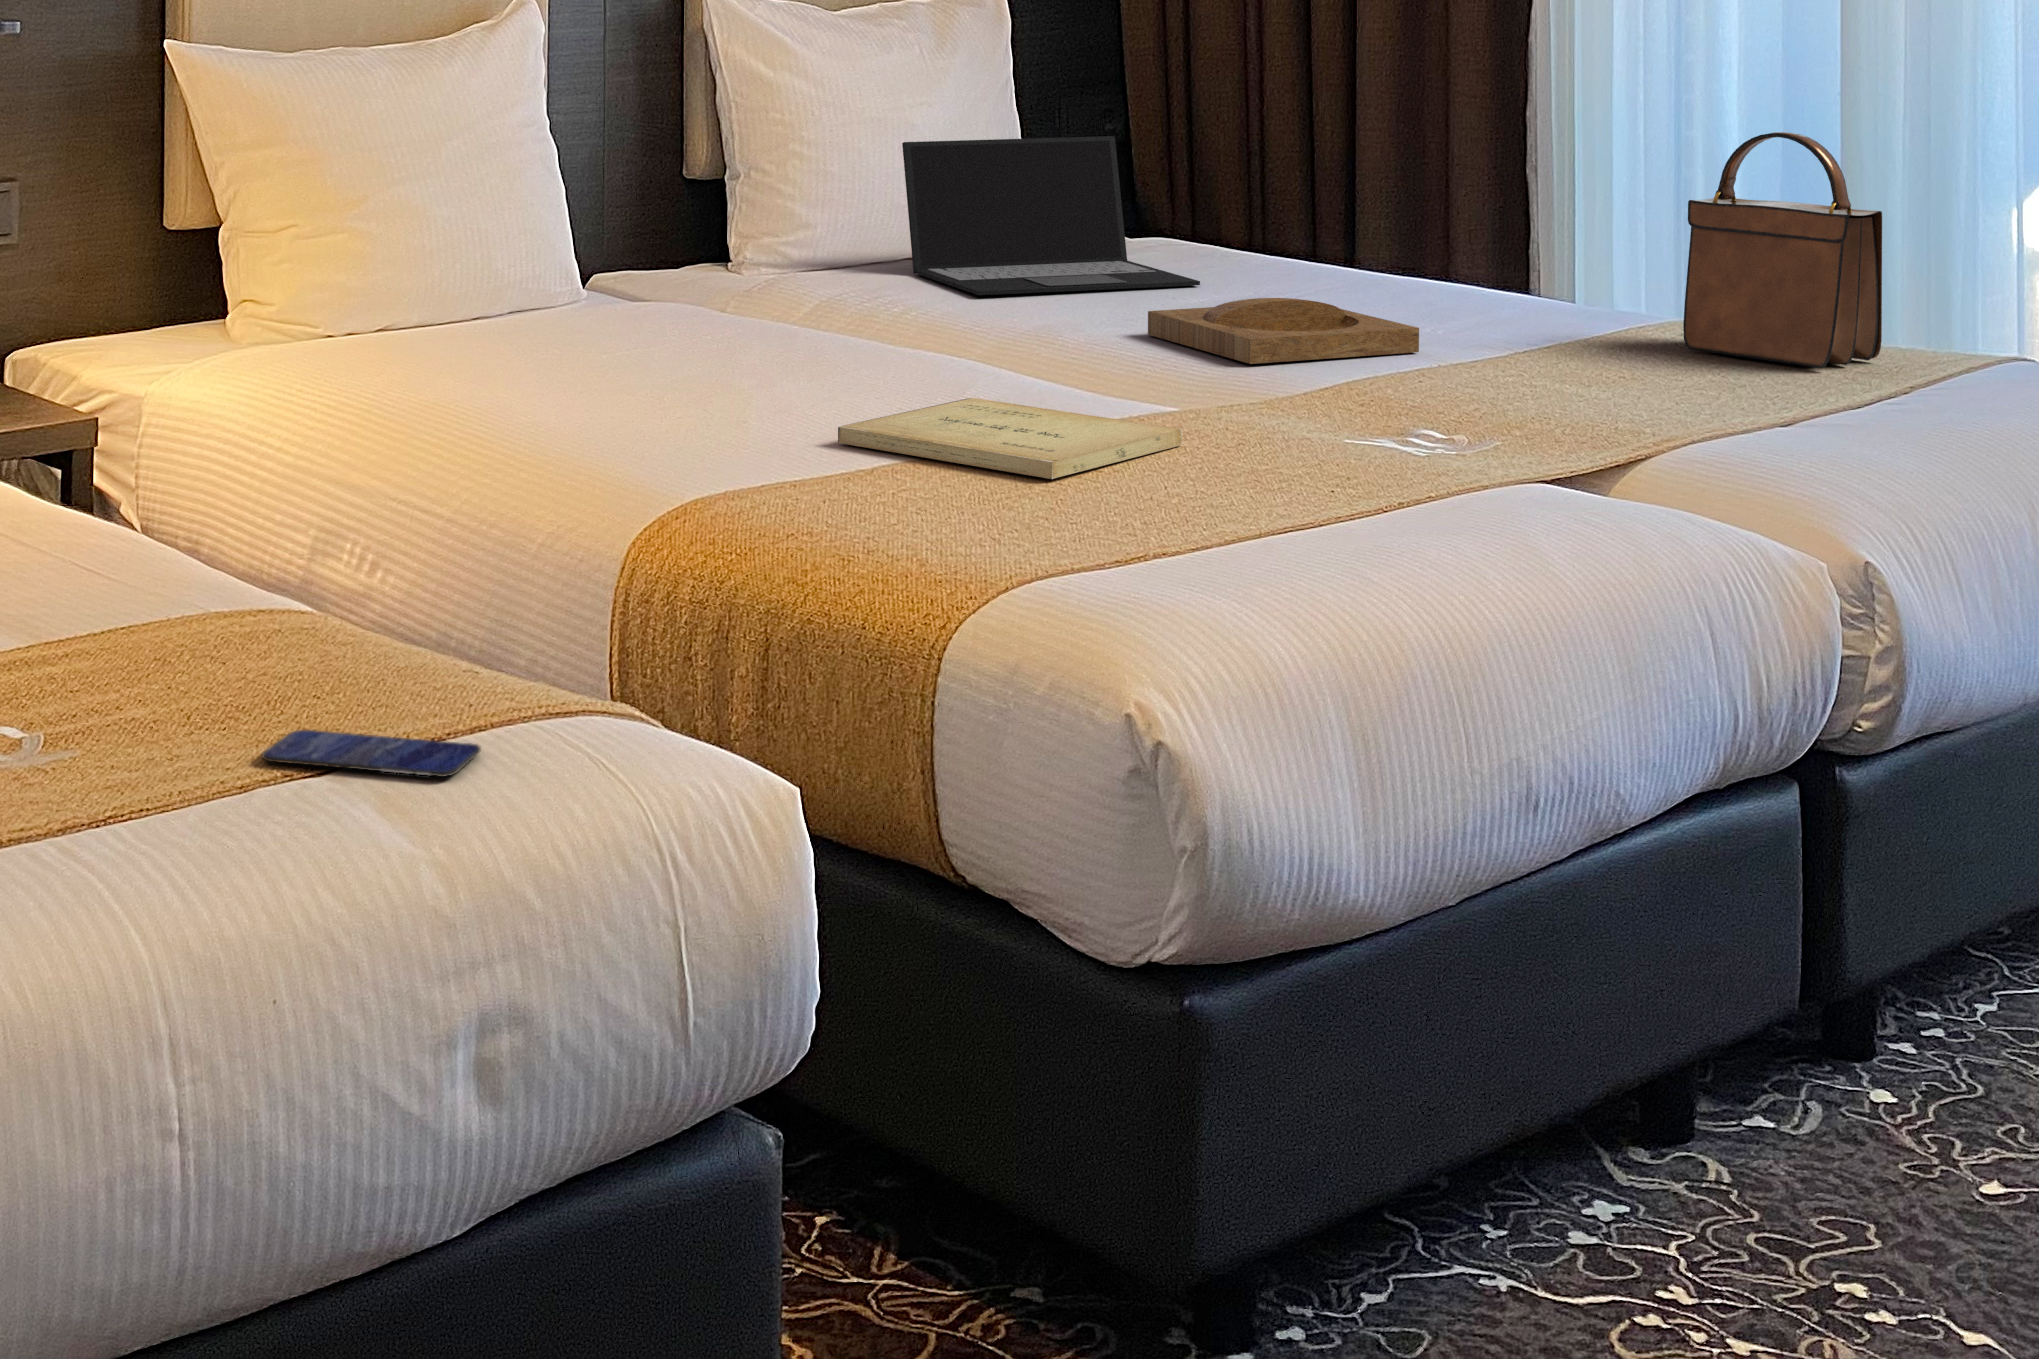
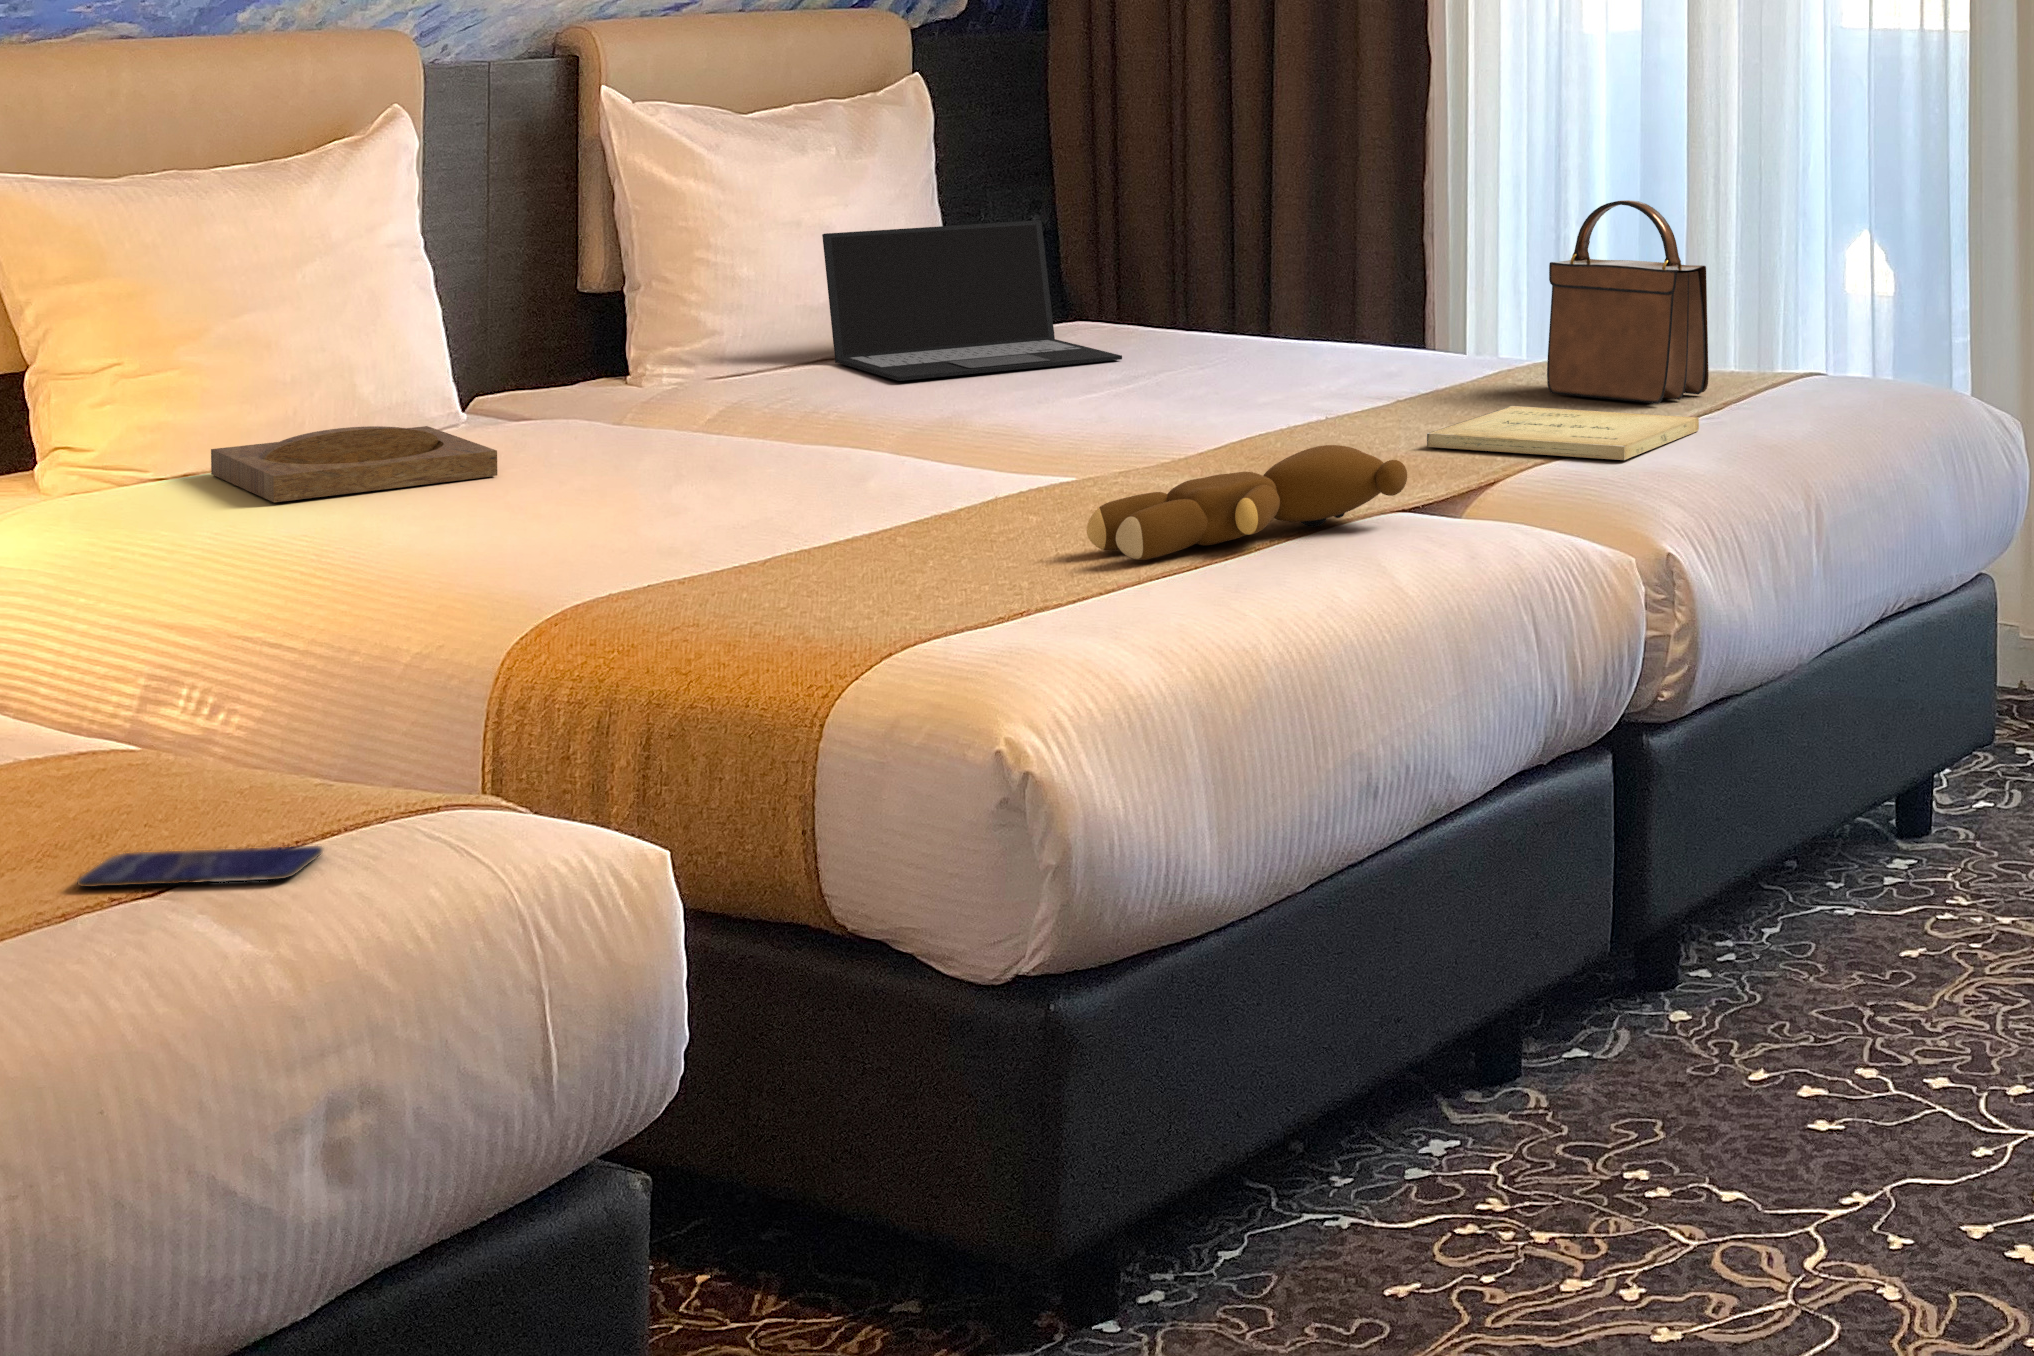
tray: present [1148,298,1419,364] -> present [211,426,497,502]
teddy bear: none [1204,393,1558,507] -> present [1087,445,1407,560]
book: present [838,398,1182,479] -> present [1427,406,1699,460]

